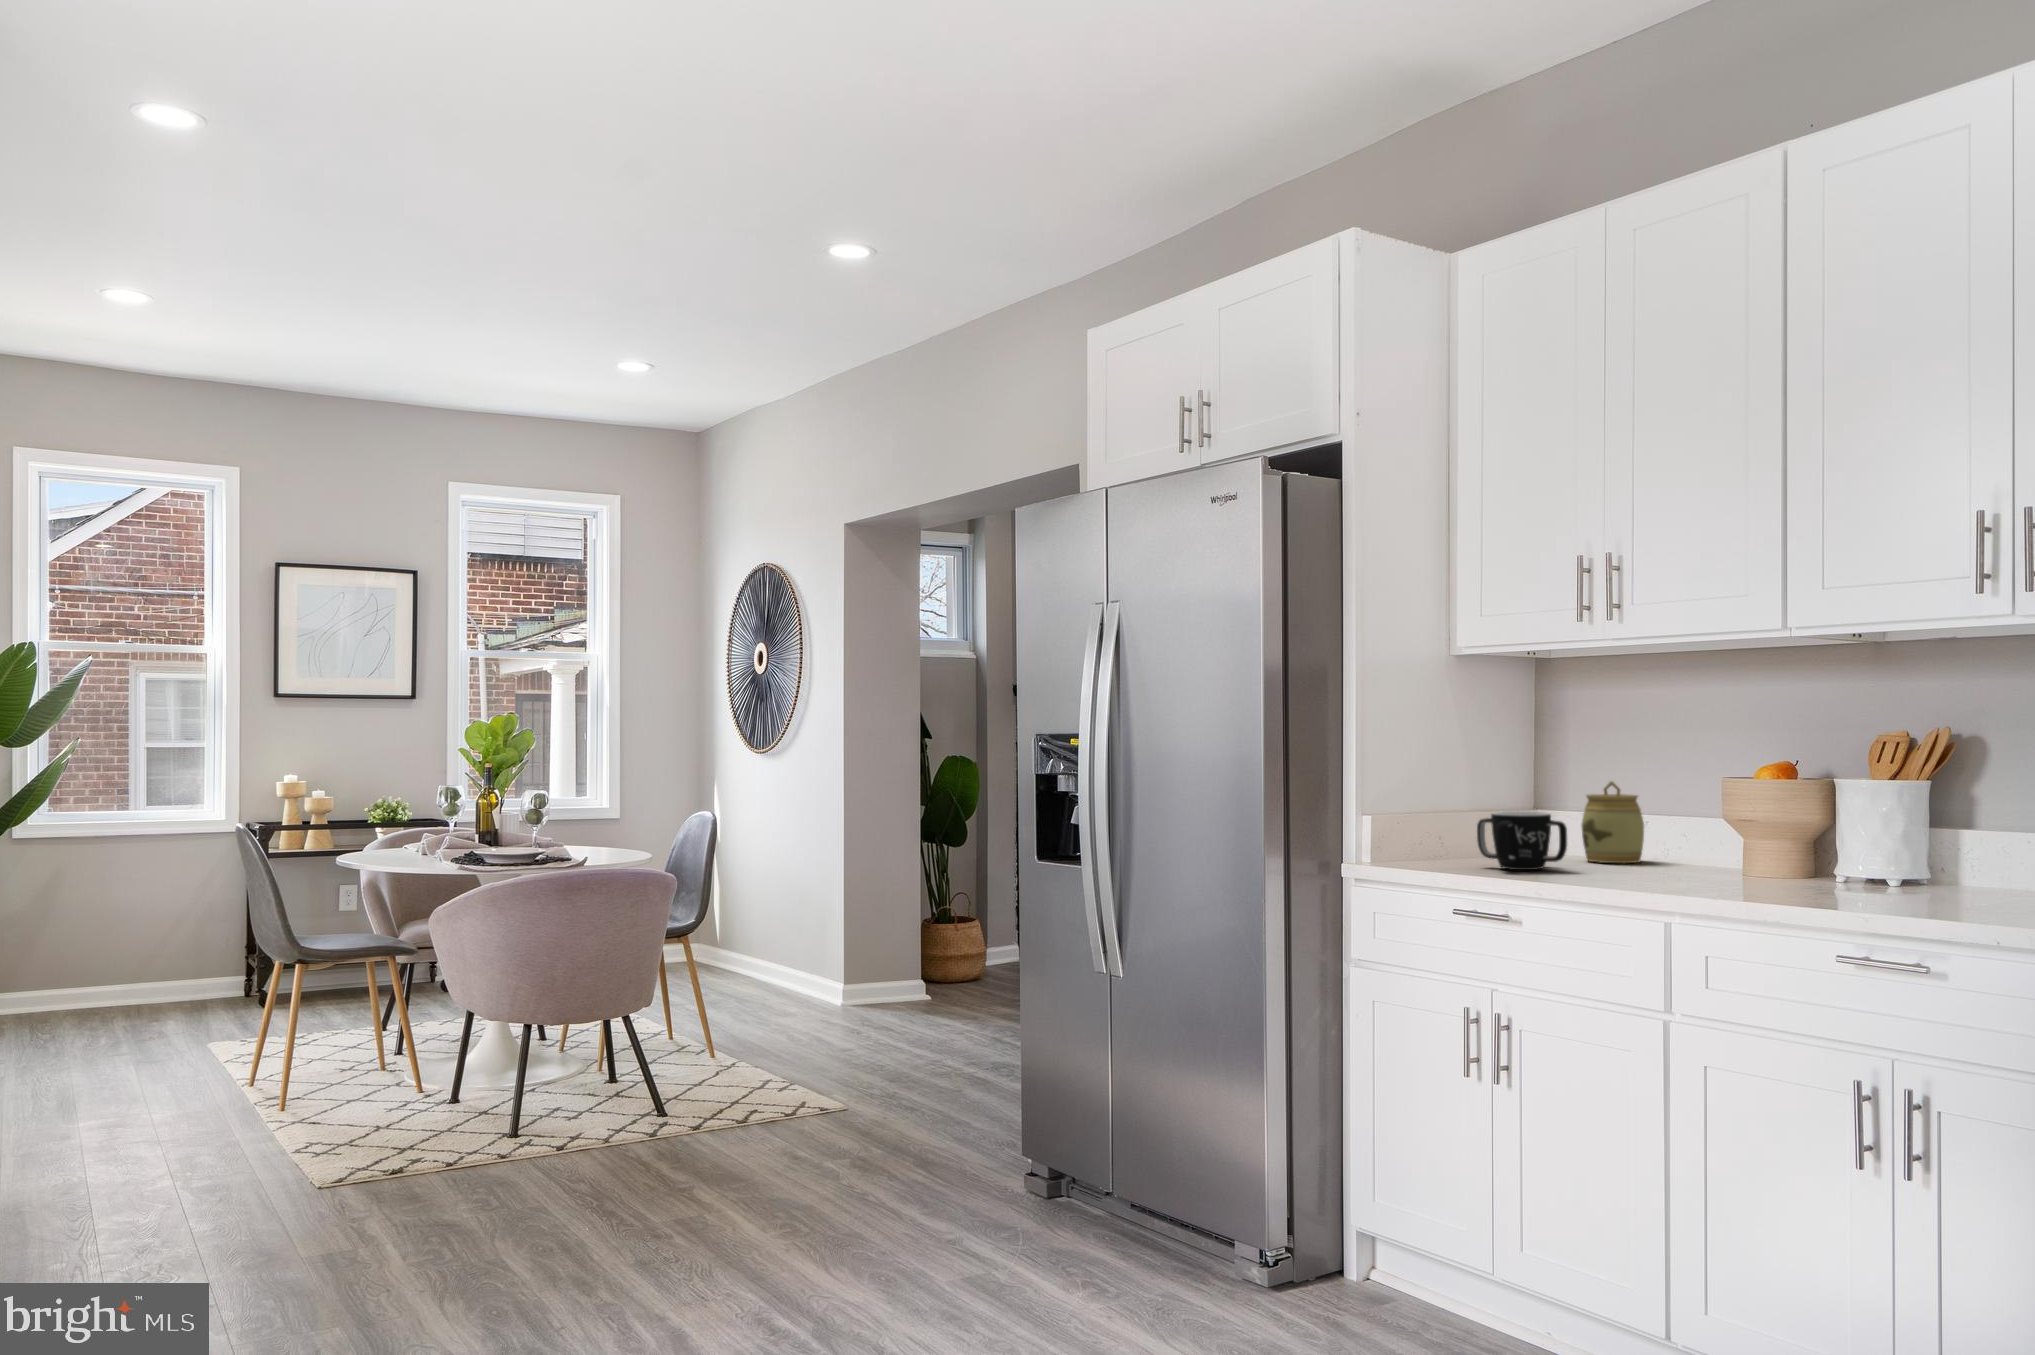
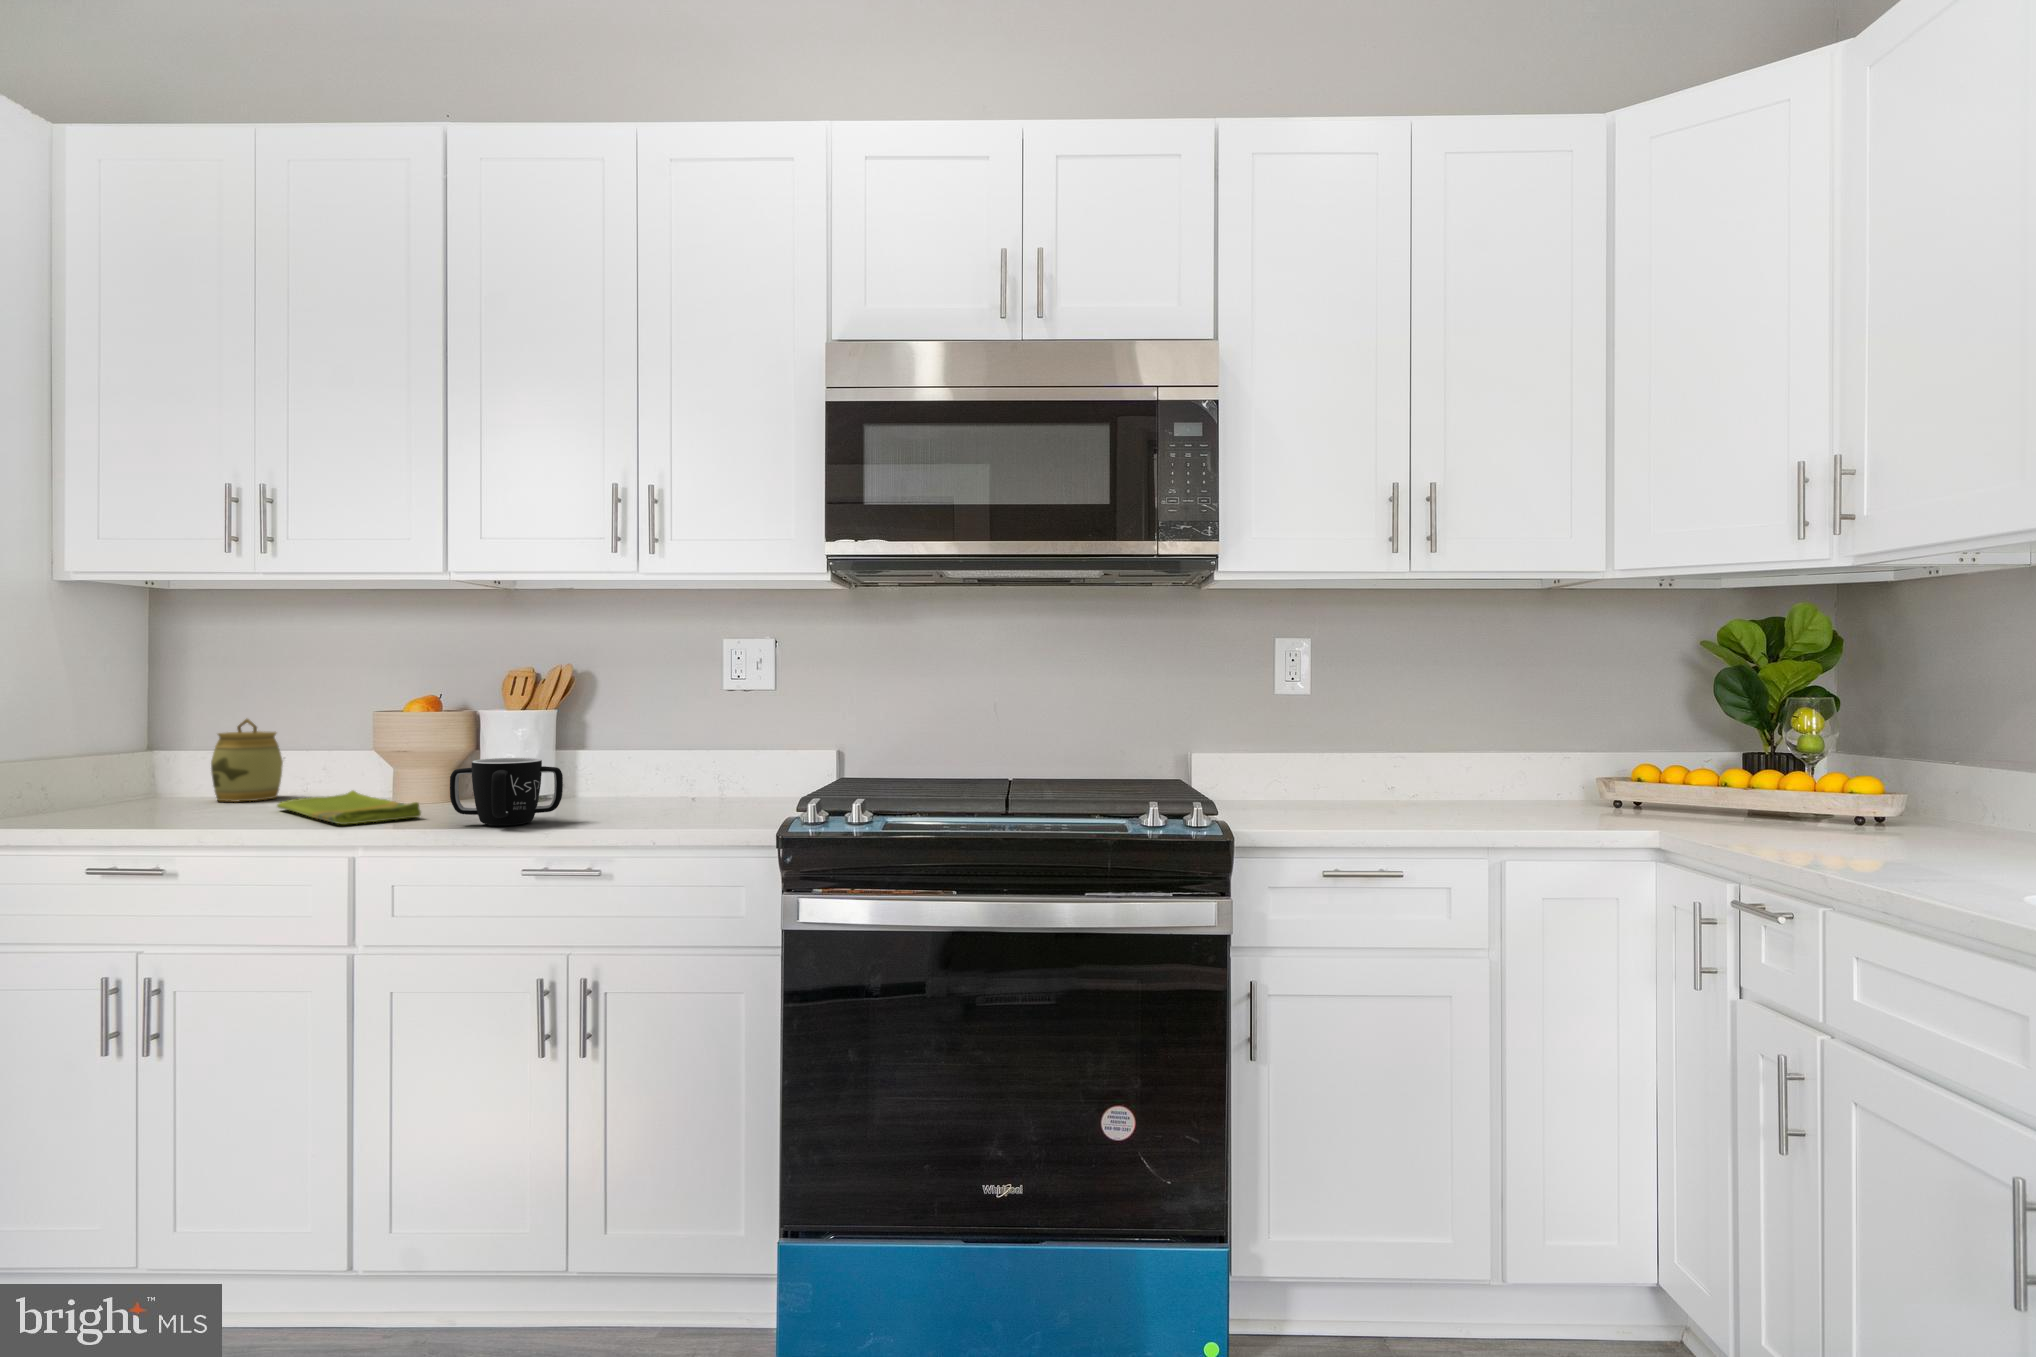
mug: present [1477,811,1567,870] -> present [450,758,563,825]
dish towel: none [1632,859,1762,891] -> present [277,791,421,824]

